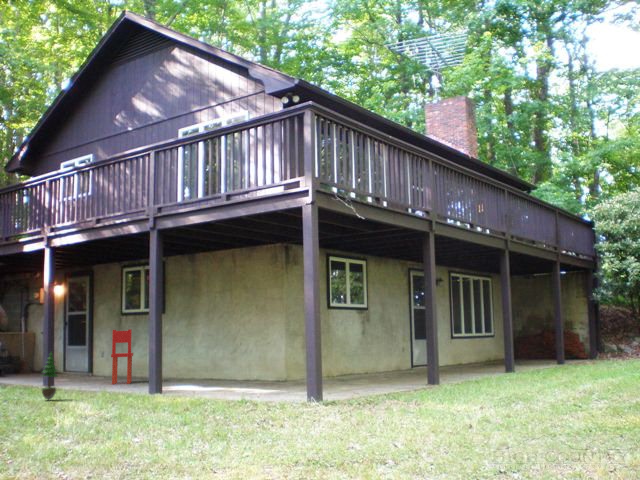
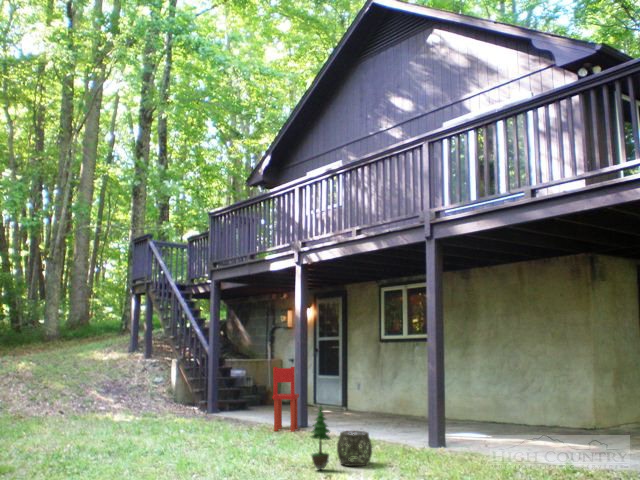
chair: present [111,329,133,384] -> present [272,367,299,431]
woven basket: none [64,372,93,397] -> present [337,431,372,466]

